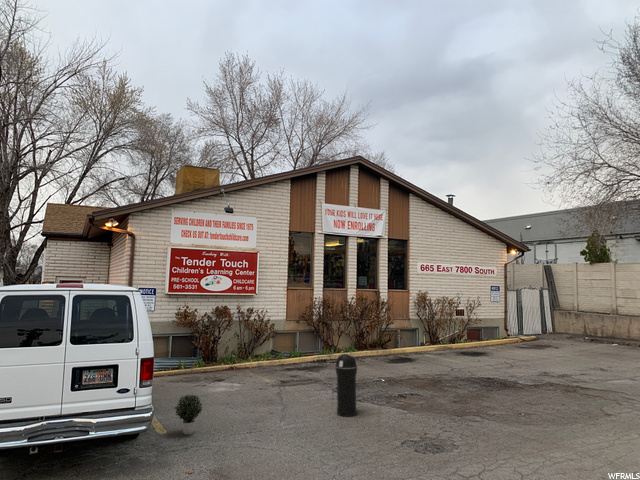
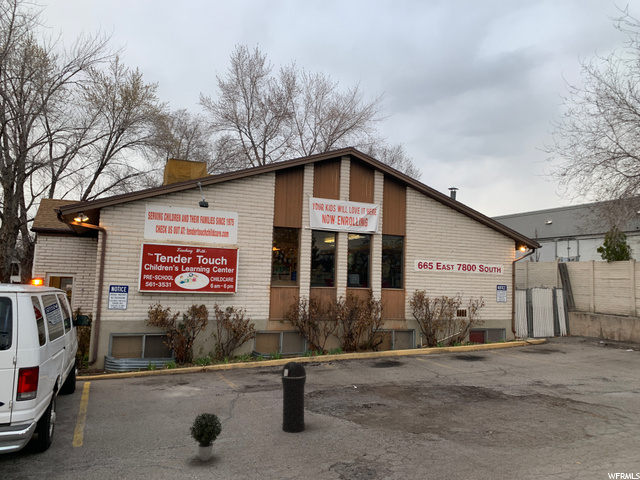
potted plant: present [175,395,202,435] -> present [189,413,222,461]

